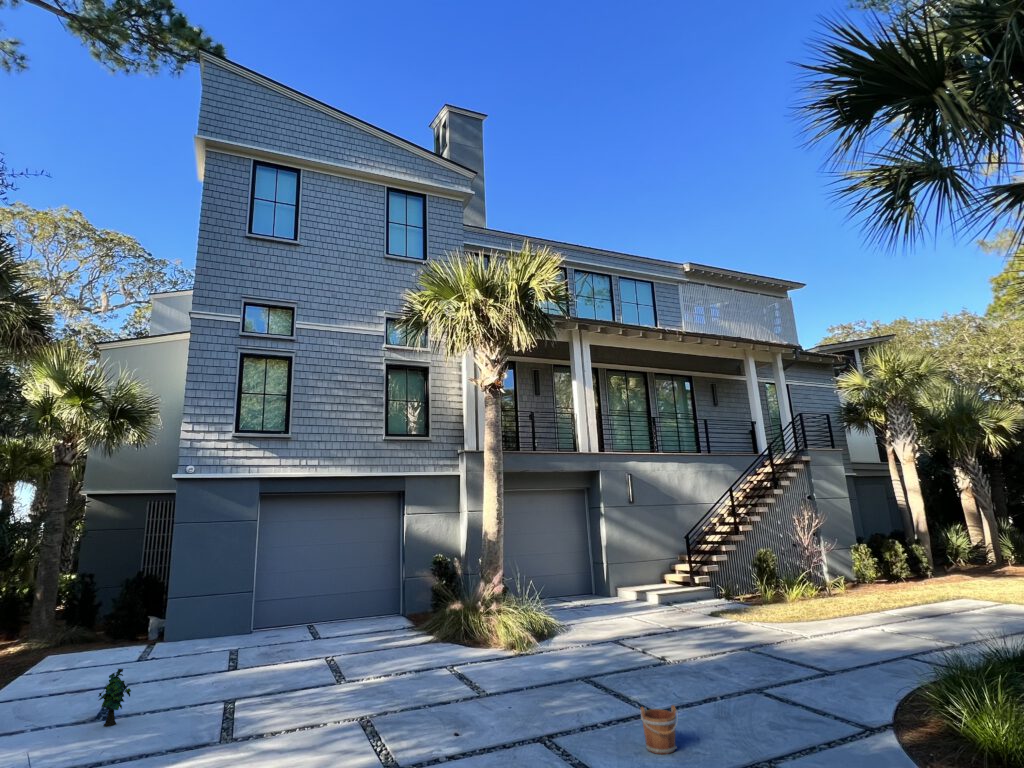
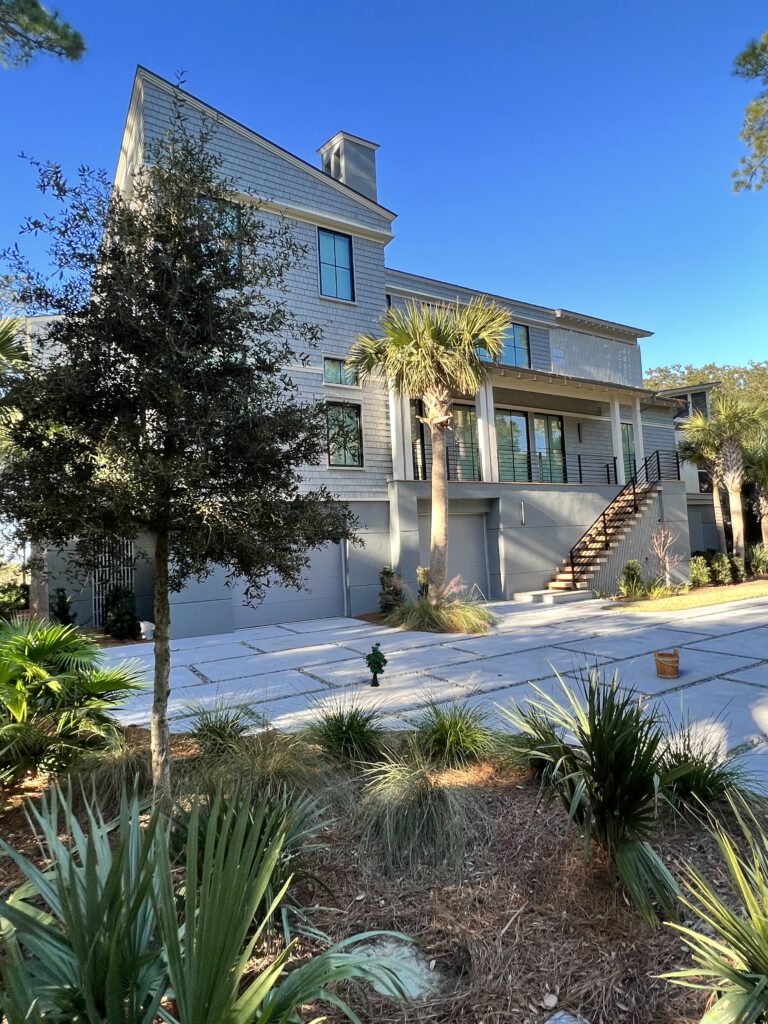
decorative plant: present [98,669,131,726] -> present [363,643,388,687]

